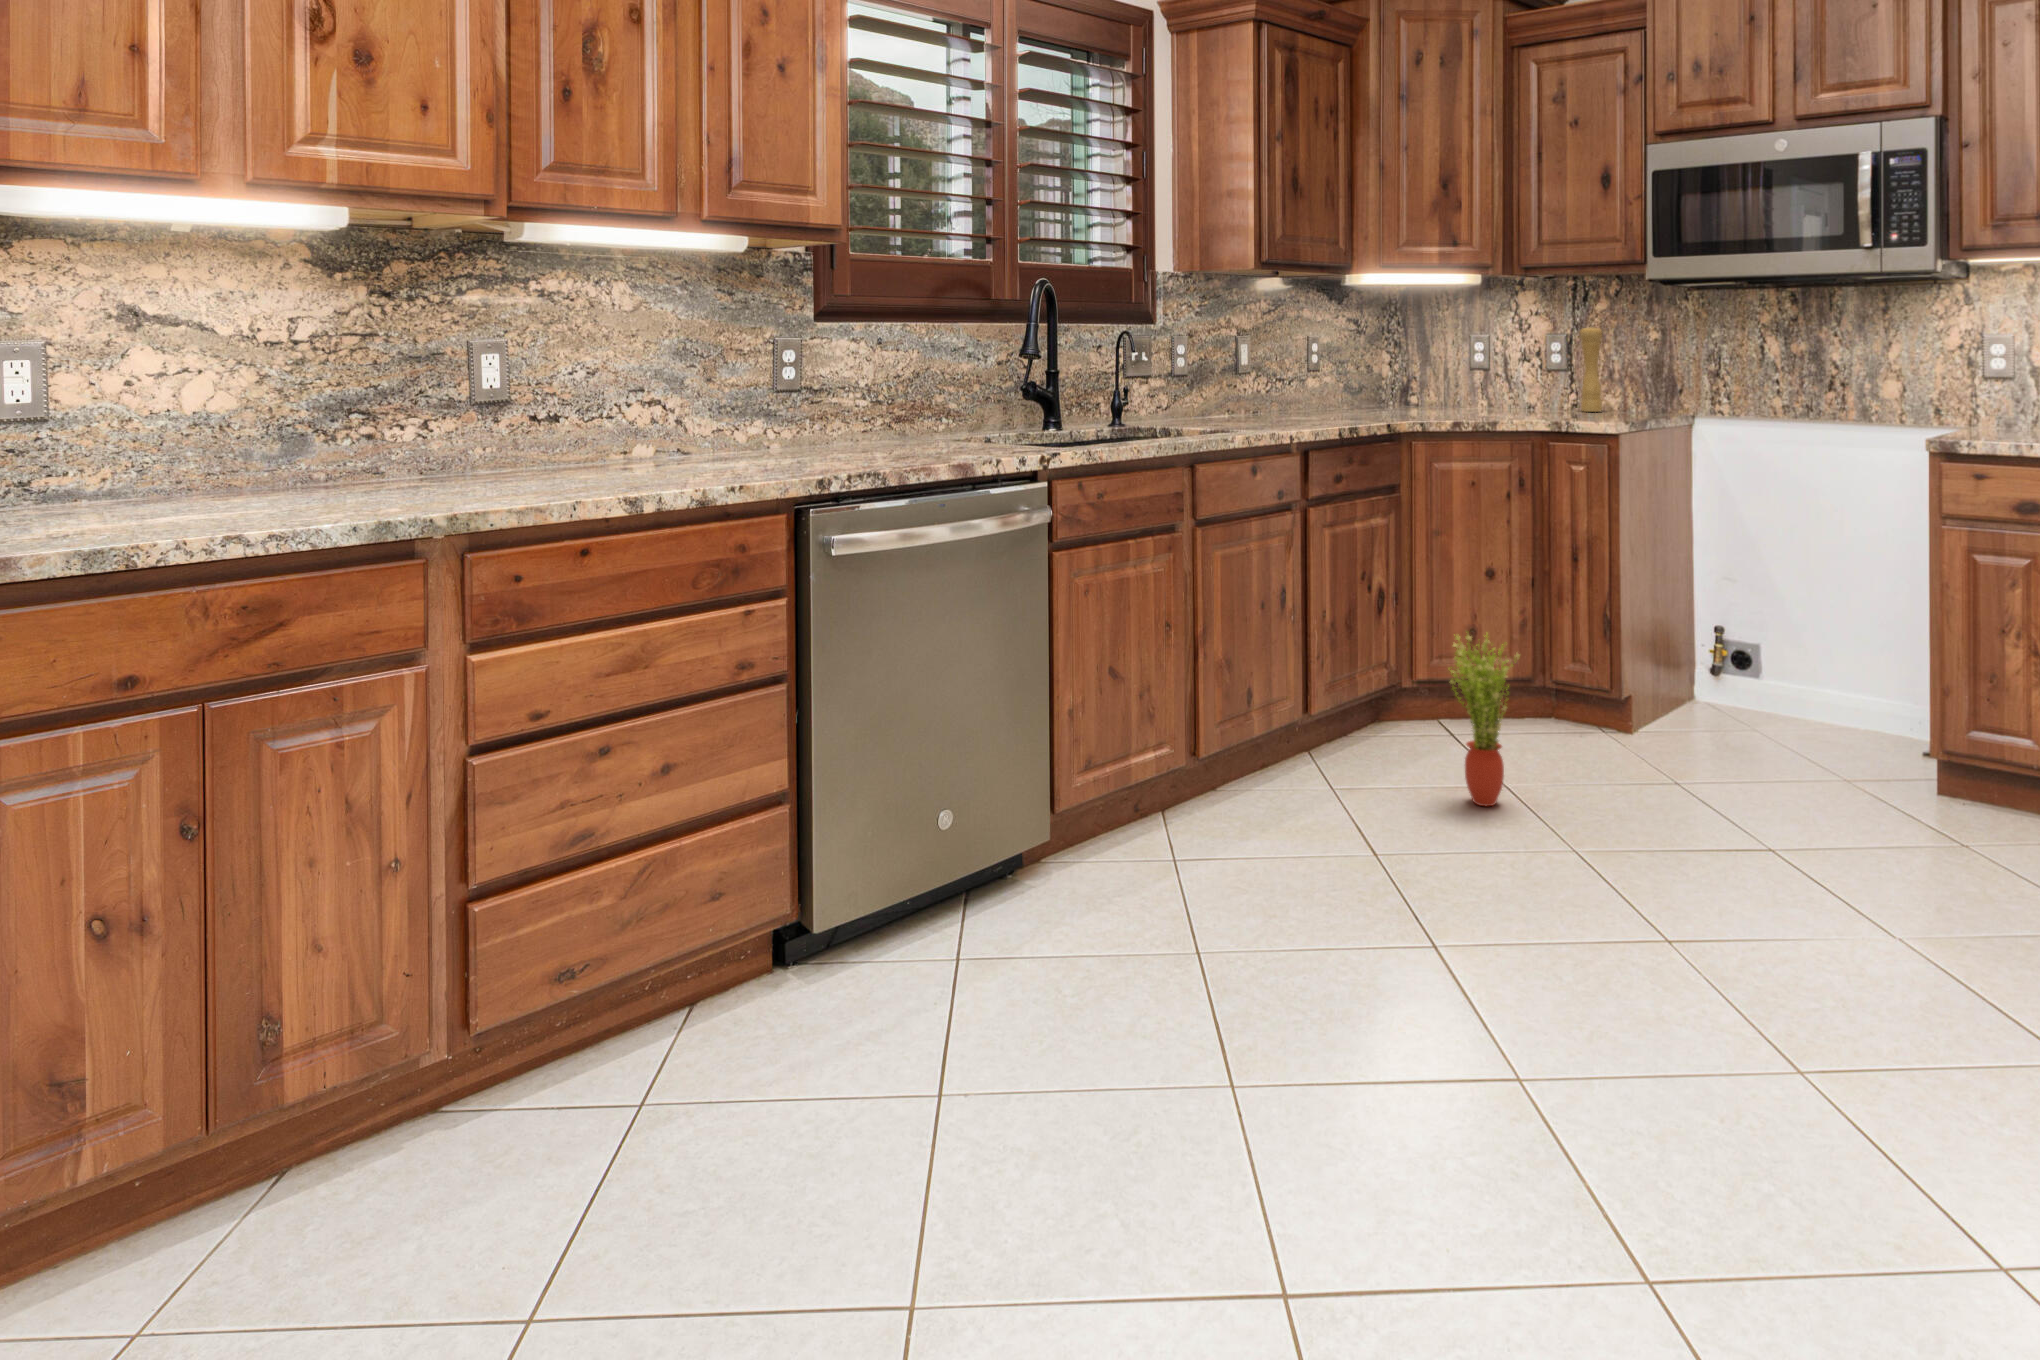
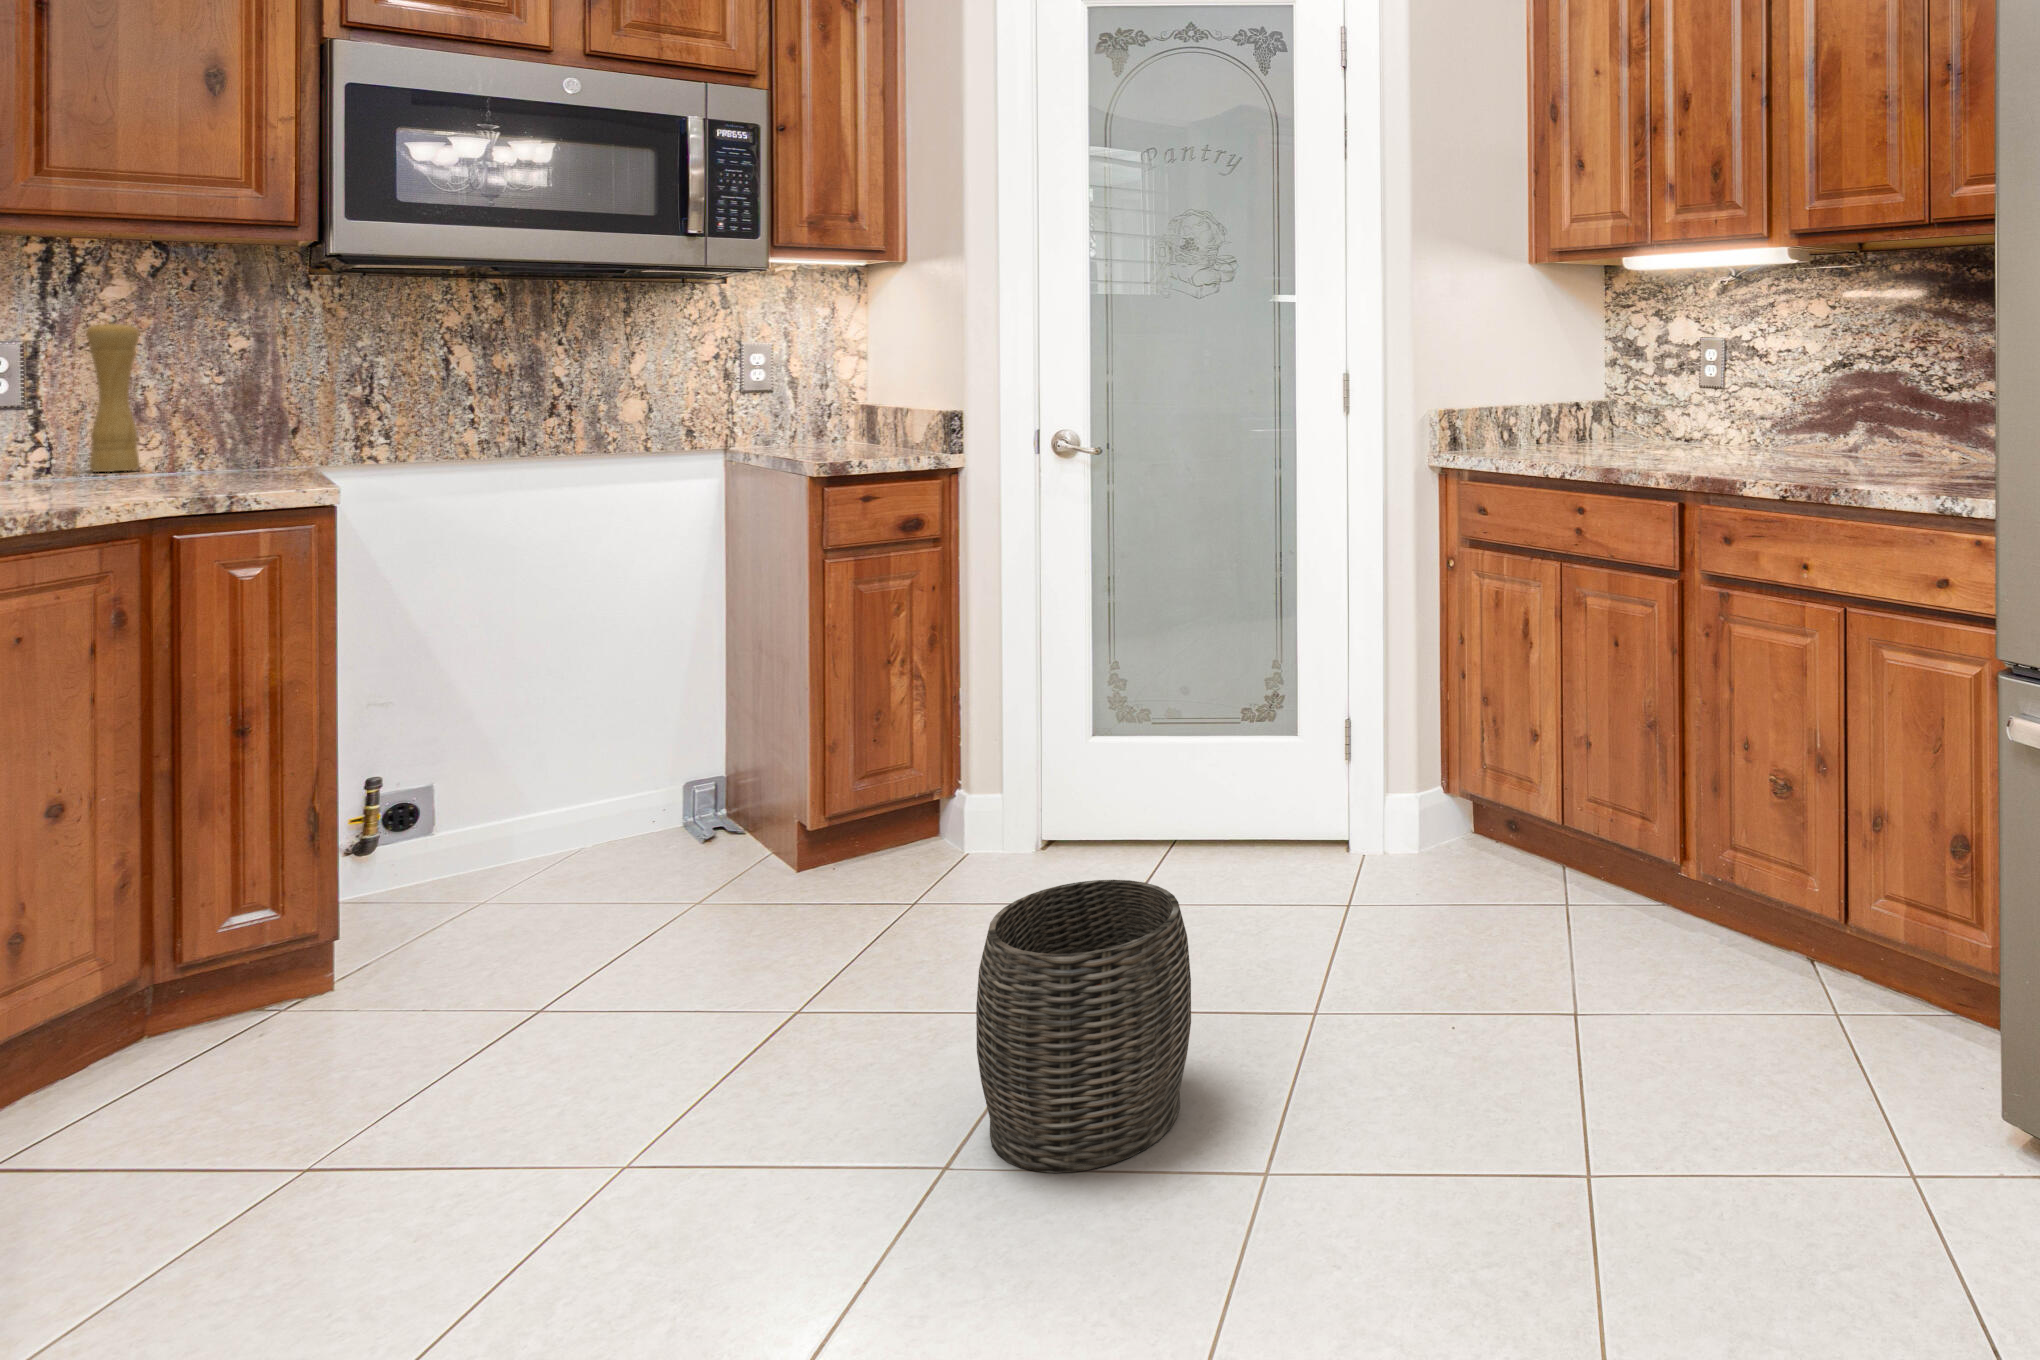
potted plant: present [1450,632,1519,806] -> none [268,884,413,1216]
woven basket: none [1700,788,1893,1020] -> present [976,880,1191,1173]

